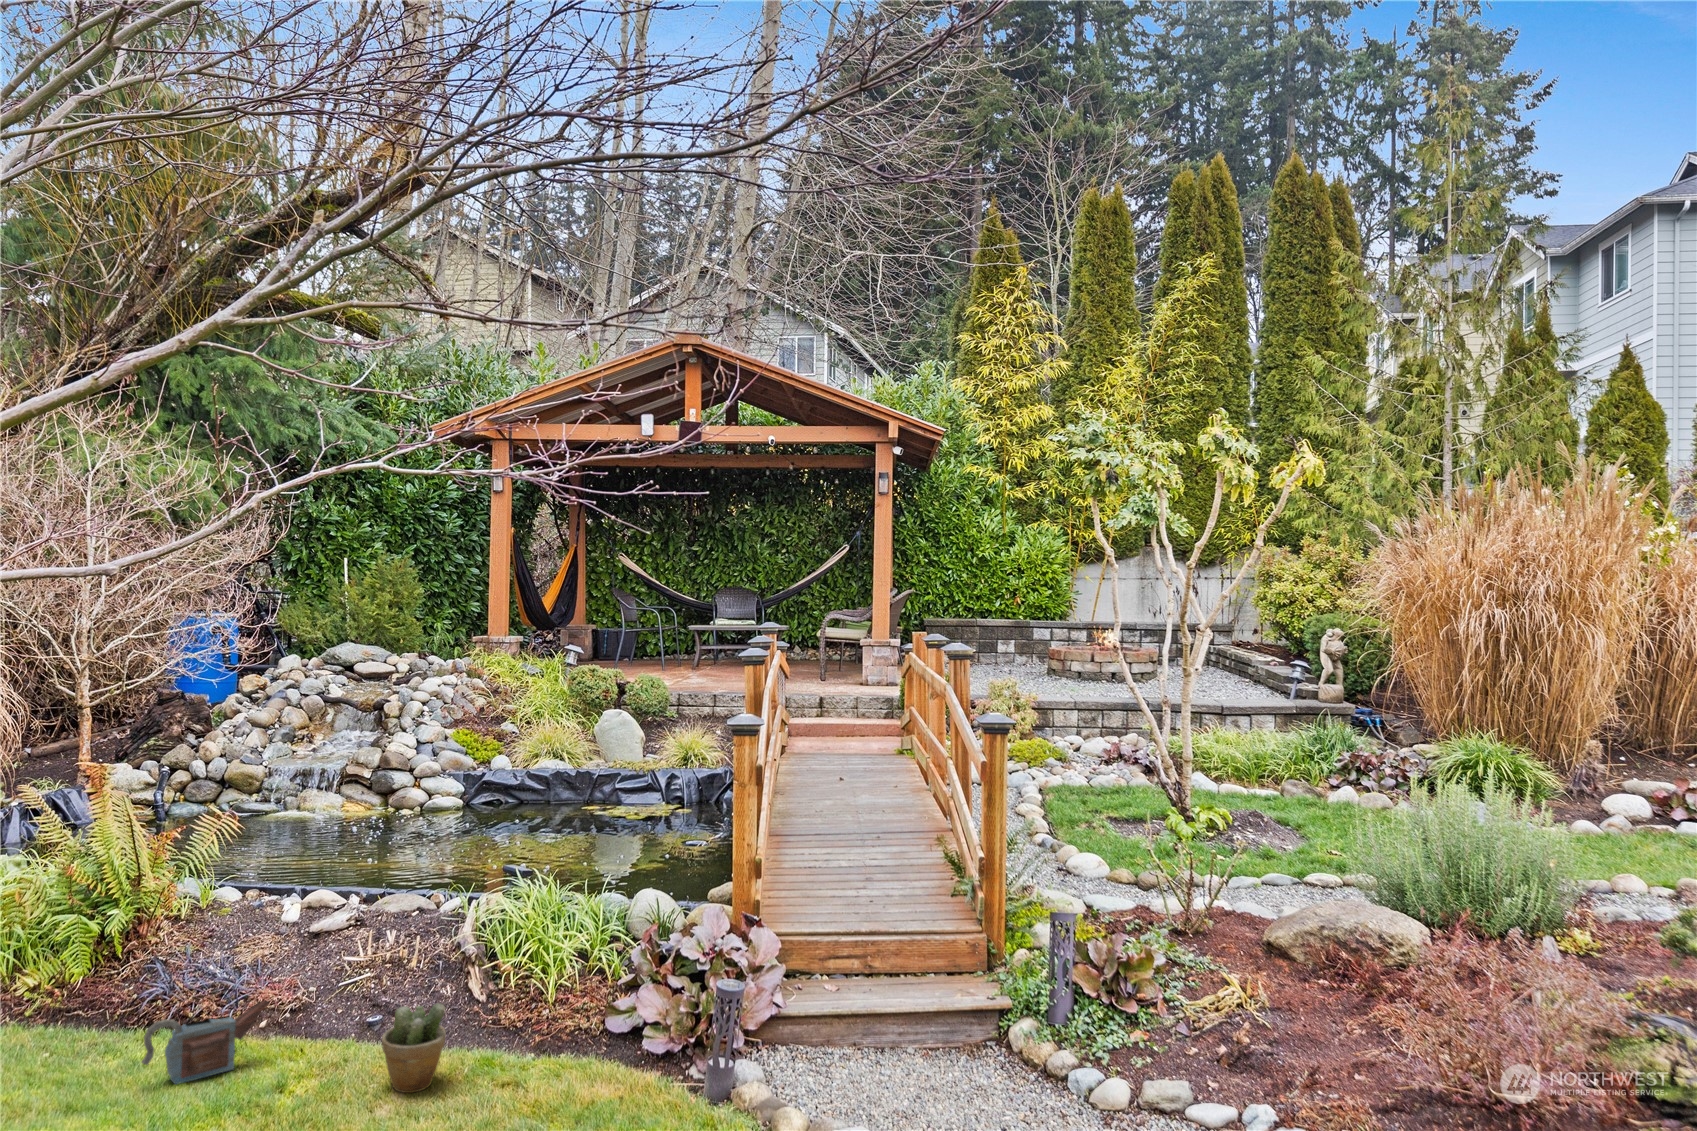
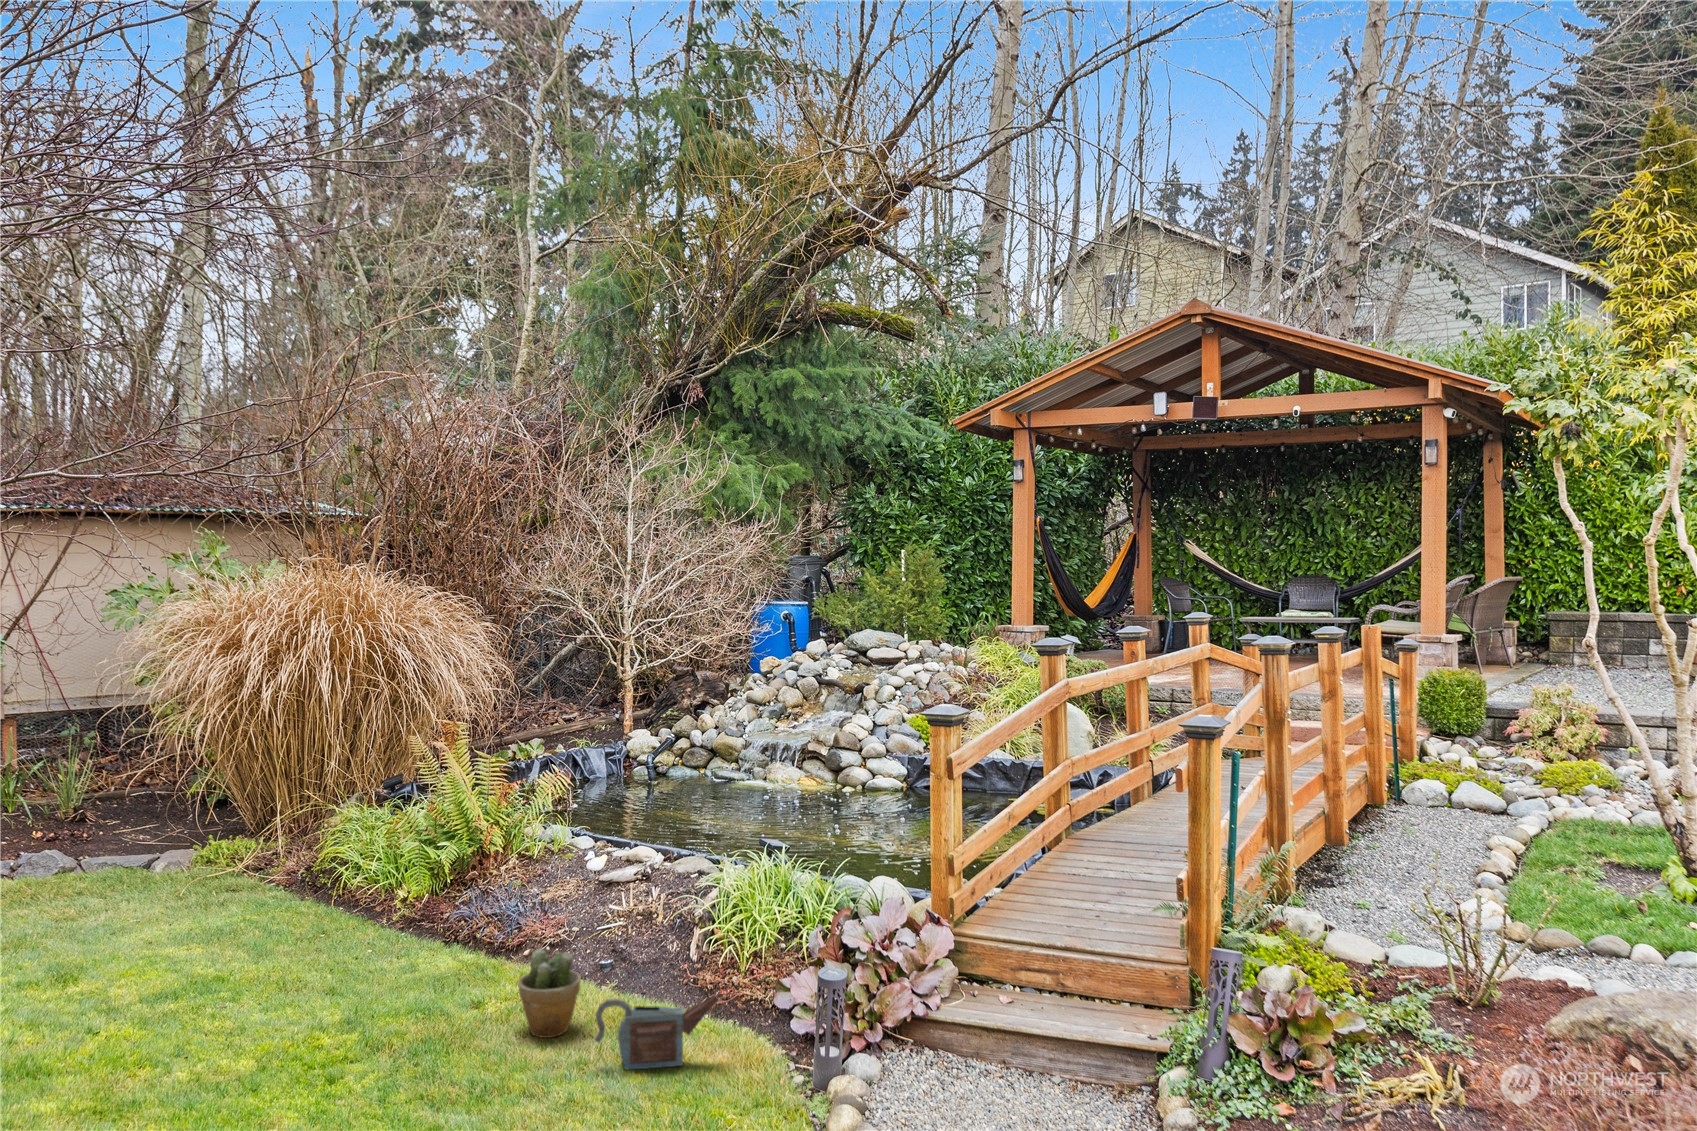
watering can: present [142,1000,269,1084] -> present [594,996,719,1069]

